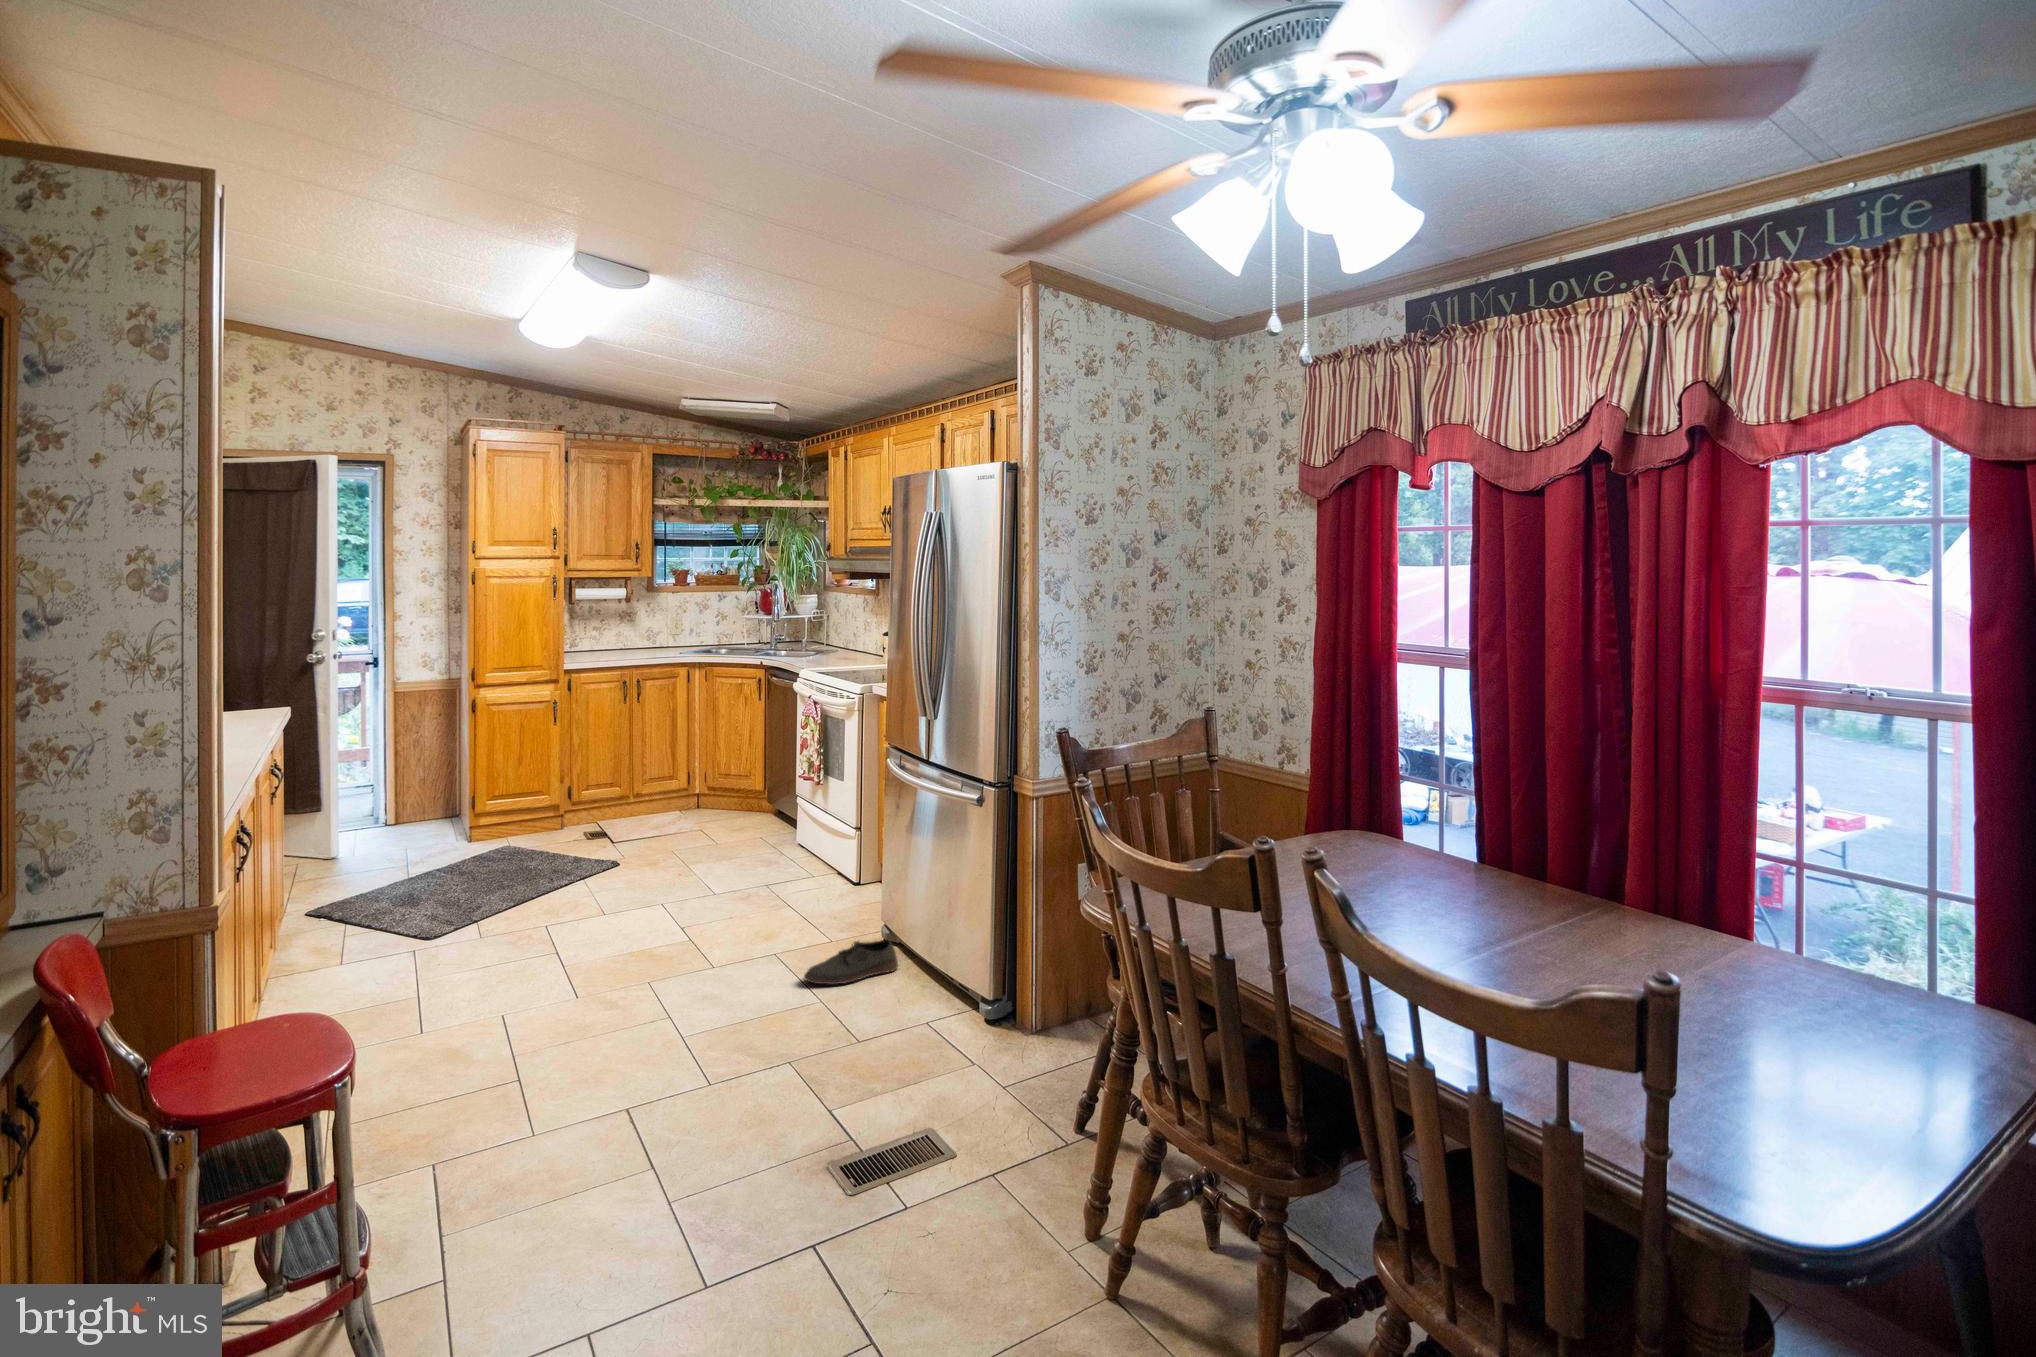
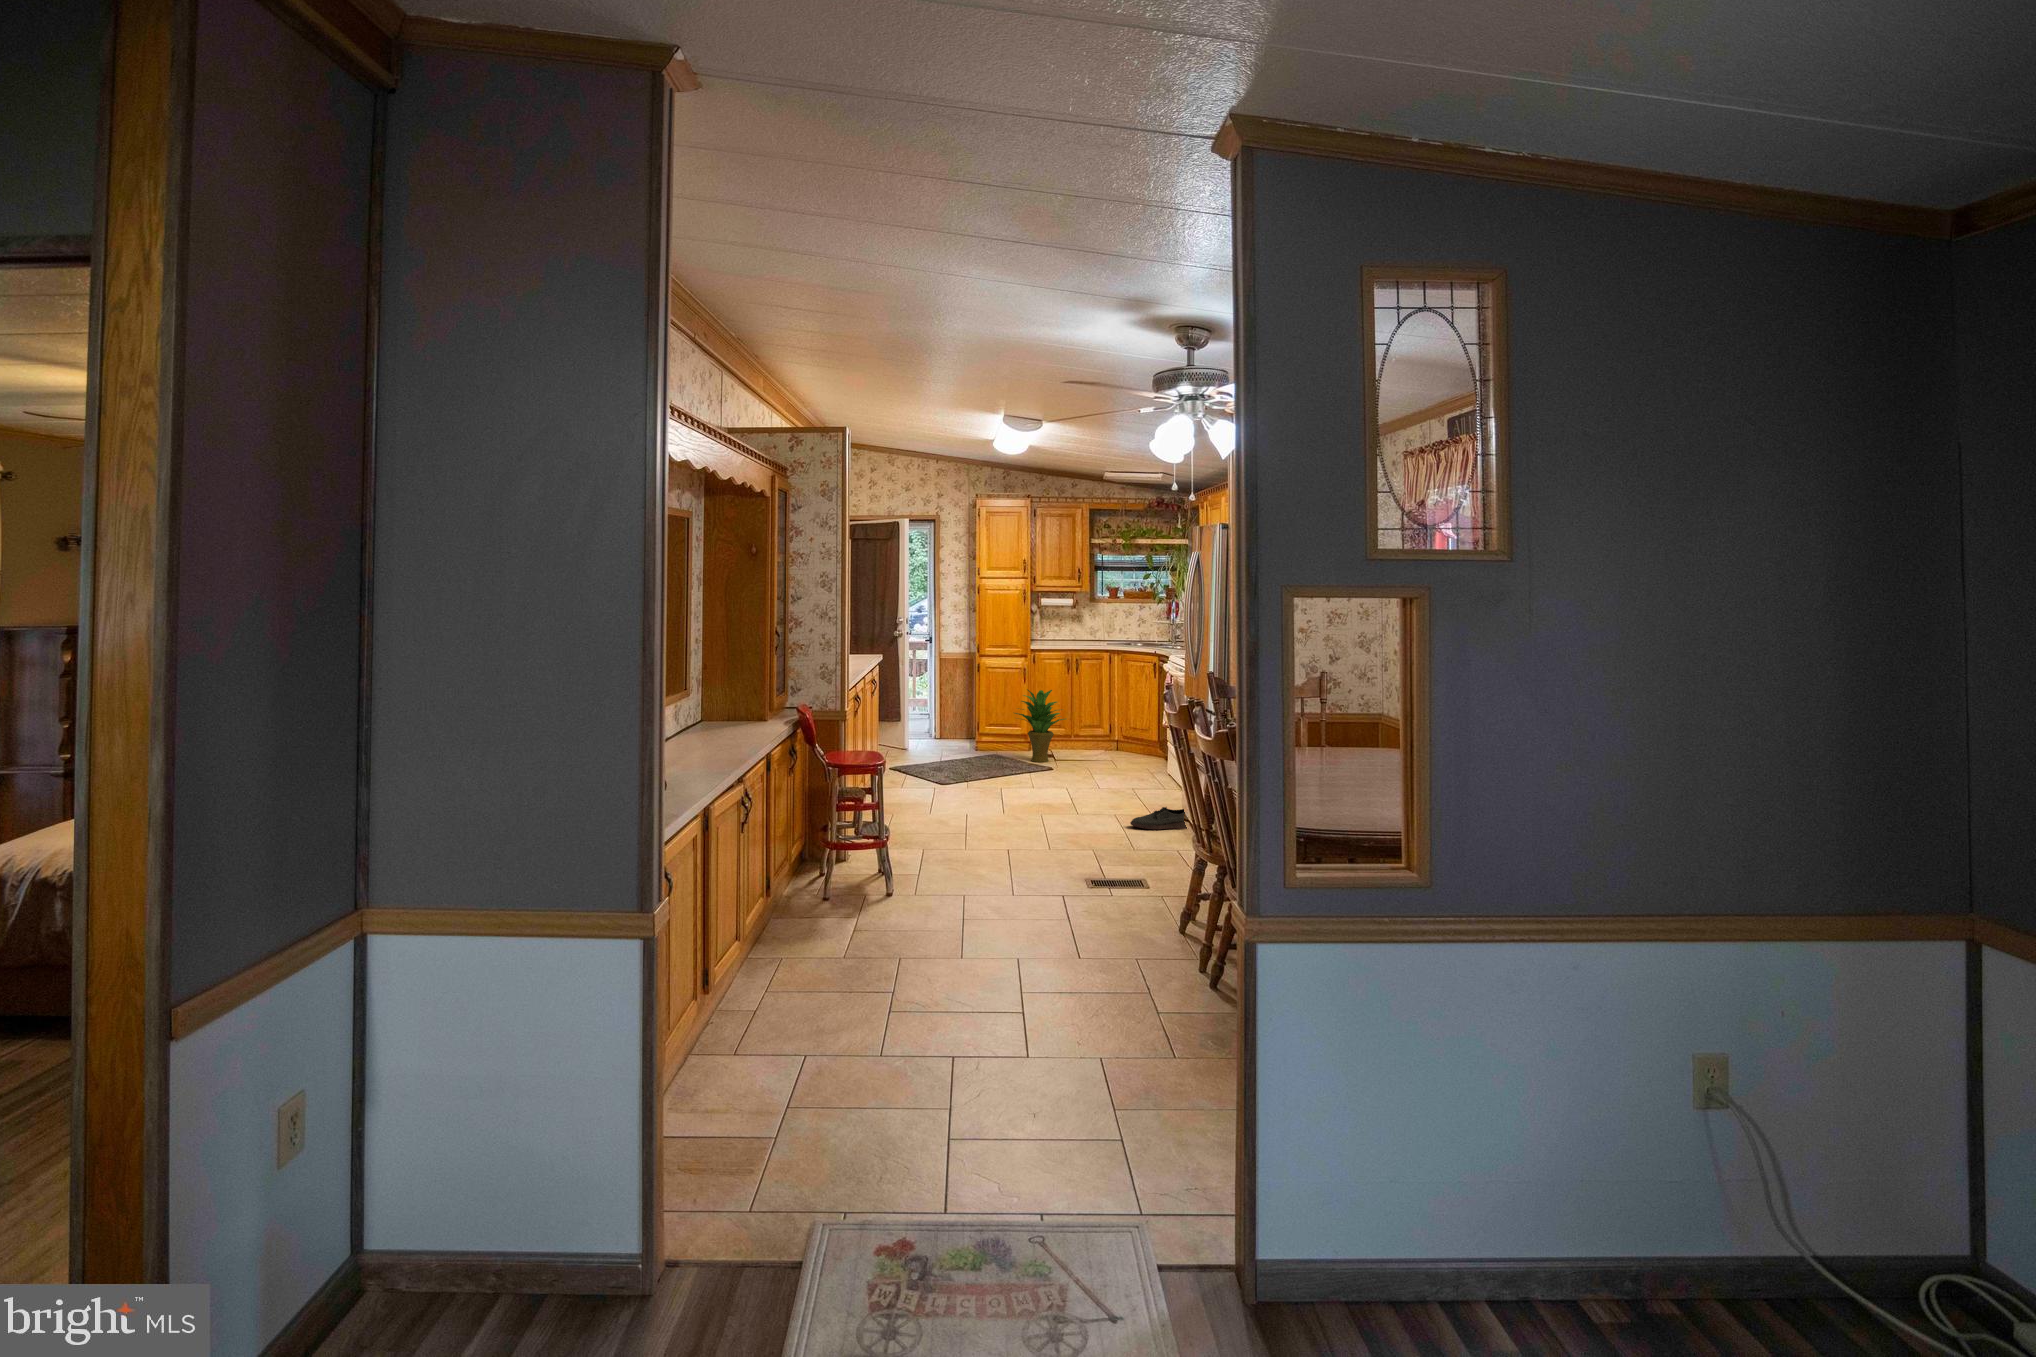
potted plant: none [540,729,635,842] -> present [1015,689,1065,762]

